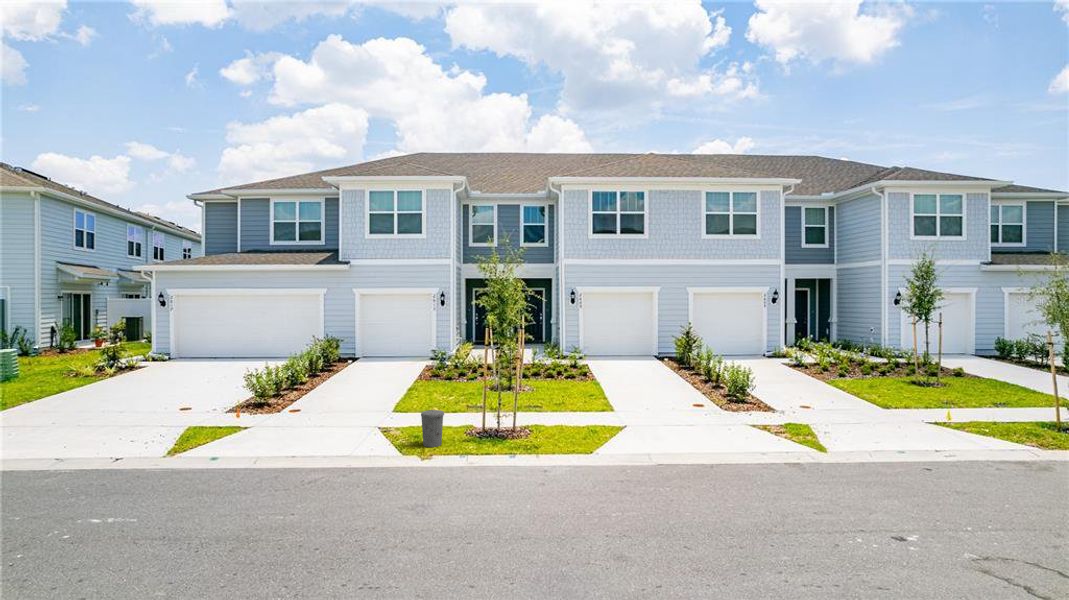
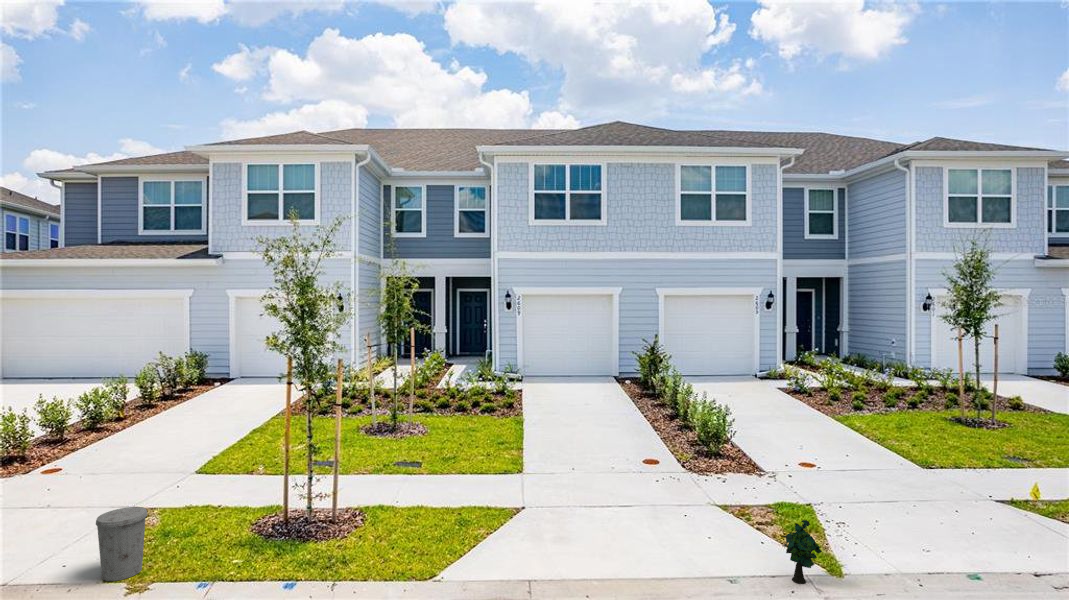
decorative plant: none [792,414,815,448] -> present [782,520,822,584]

